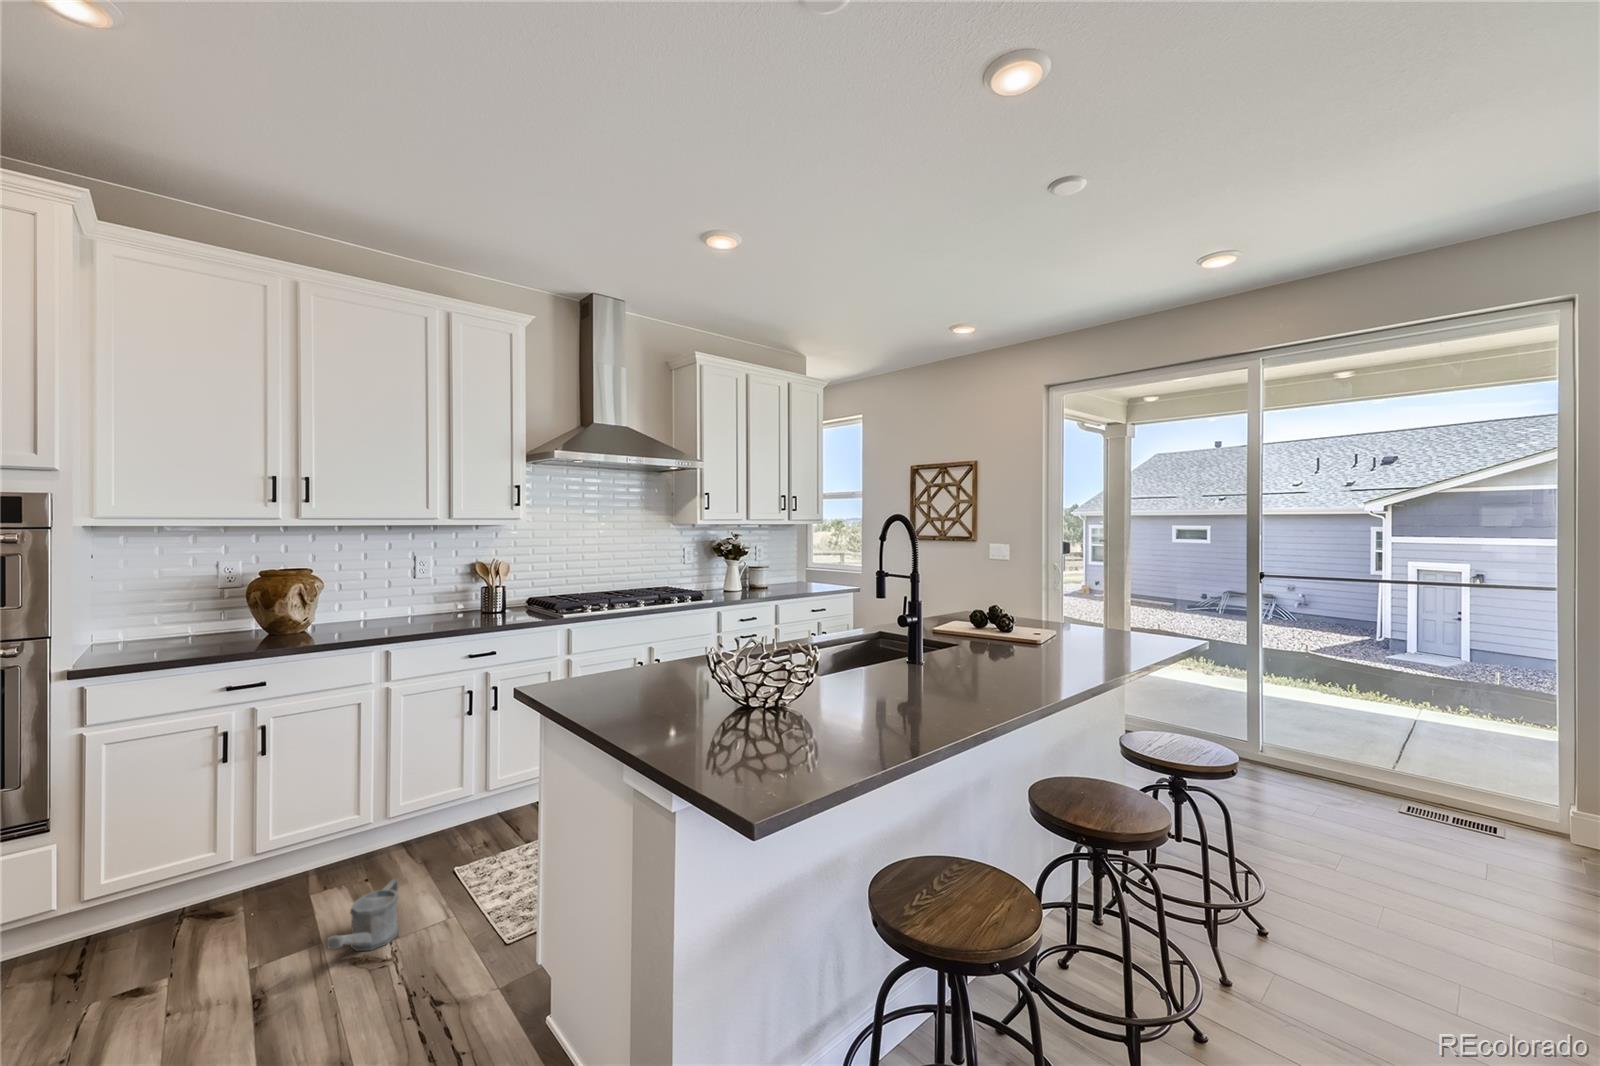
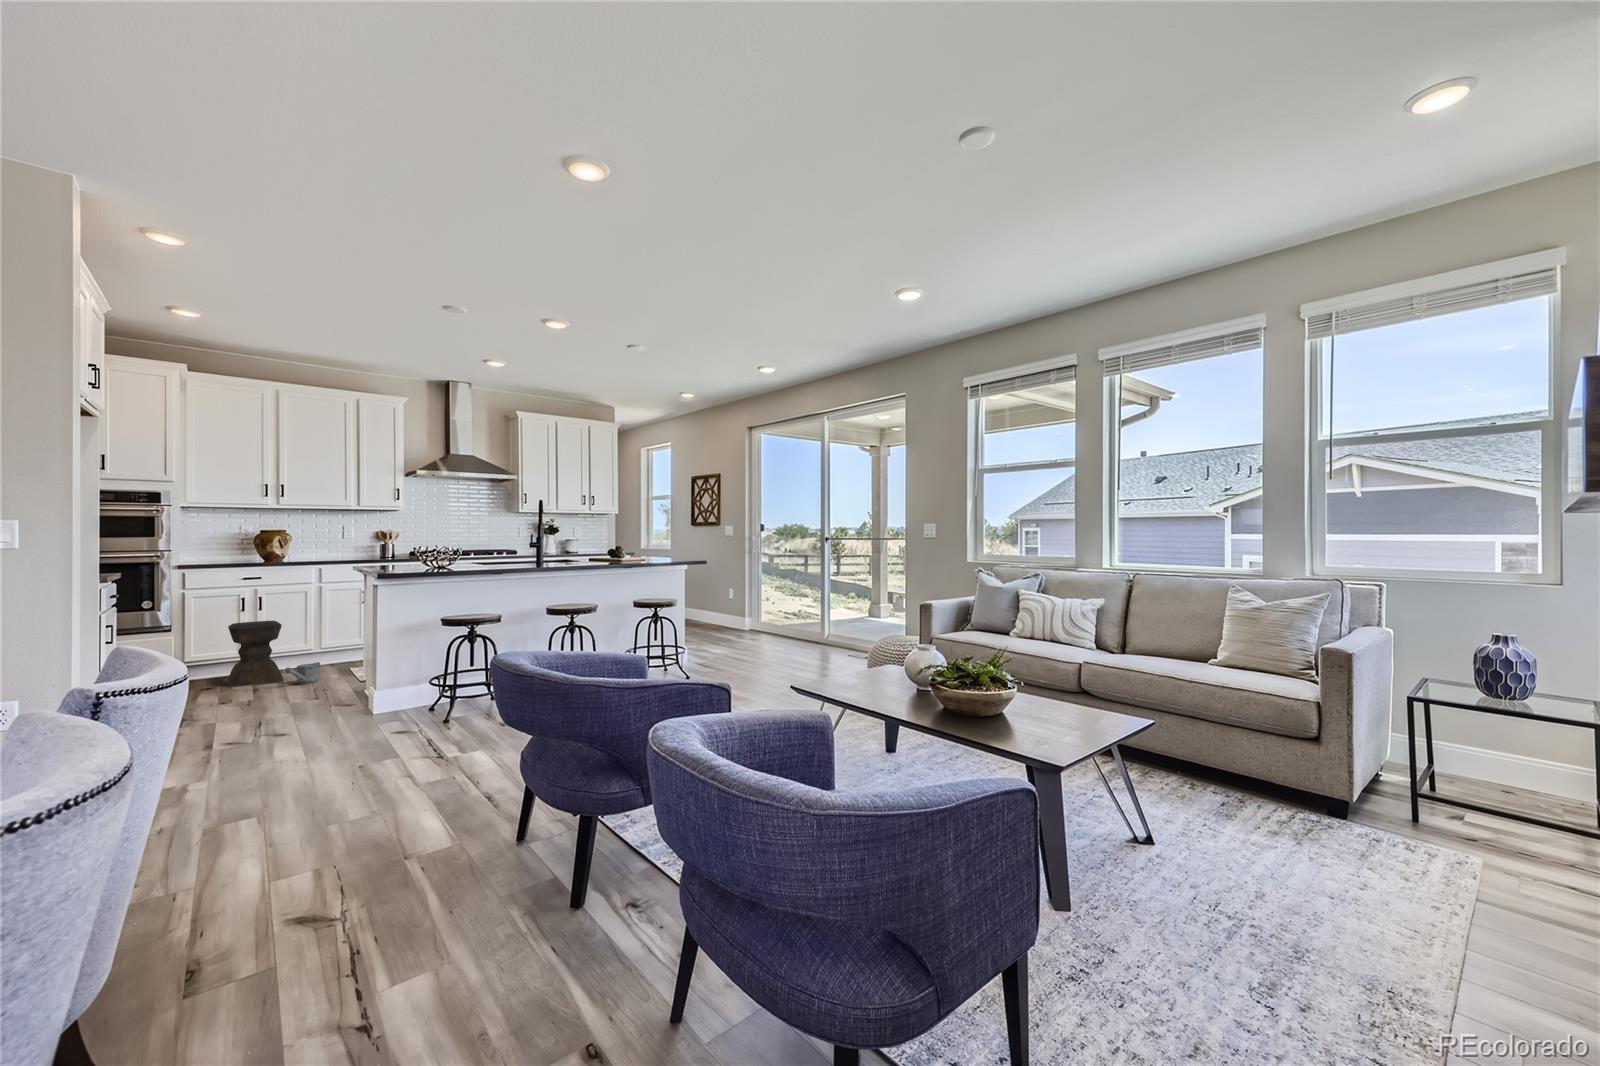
stool: none [188,780,318,969] -> present [226,621,283,687]

